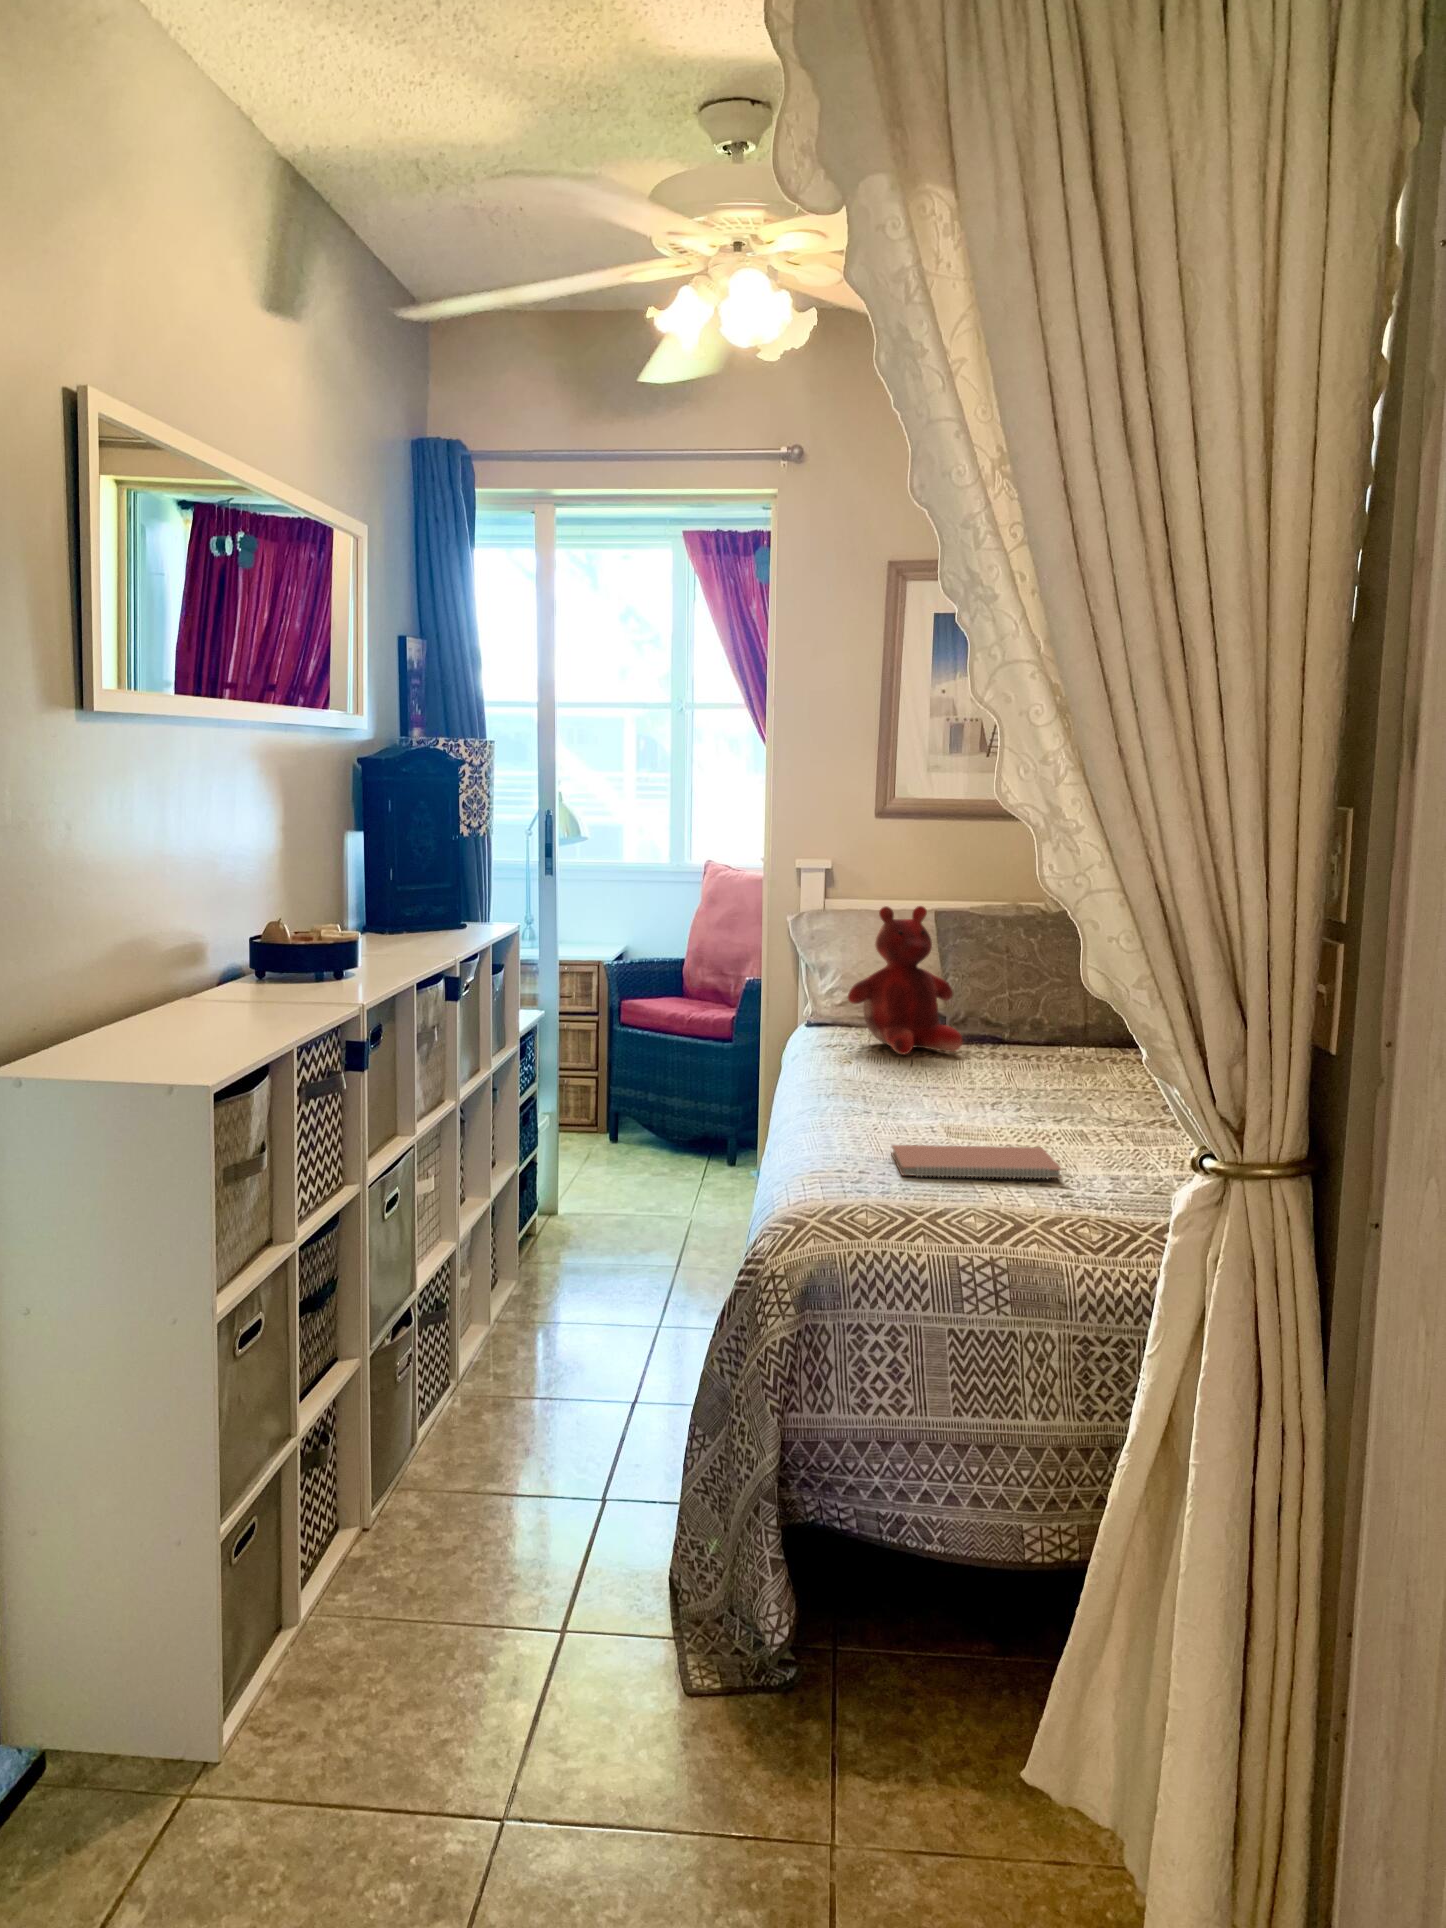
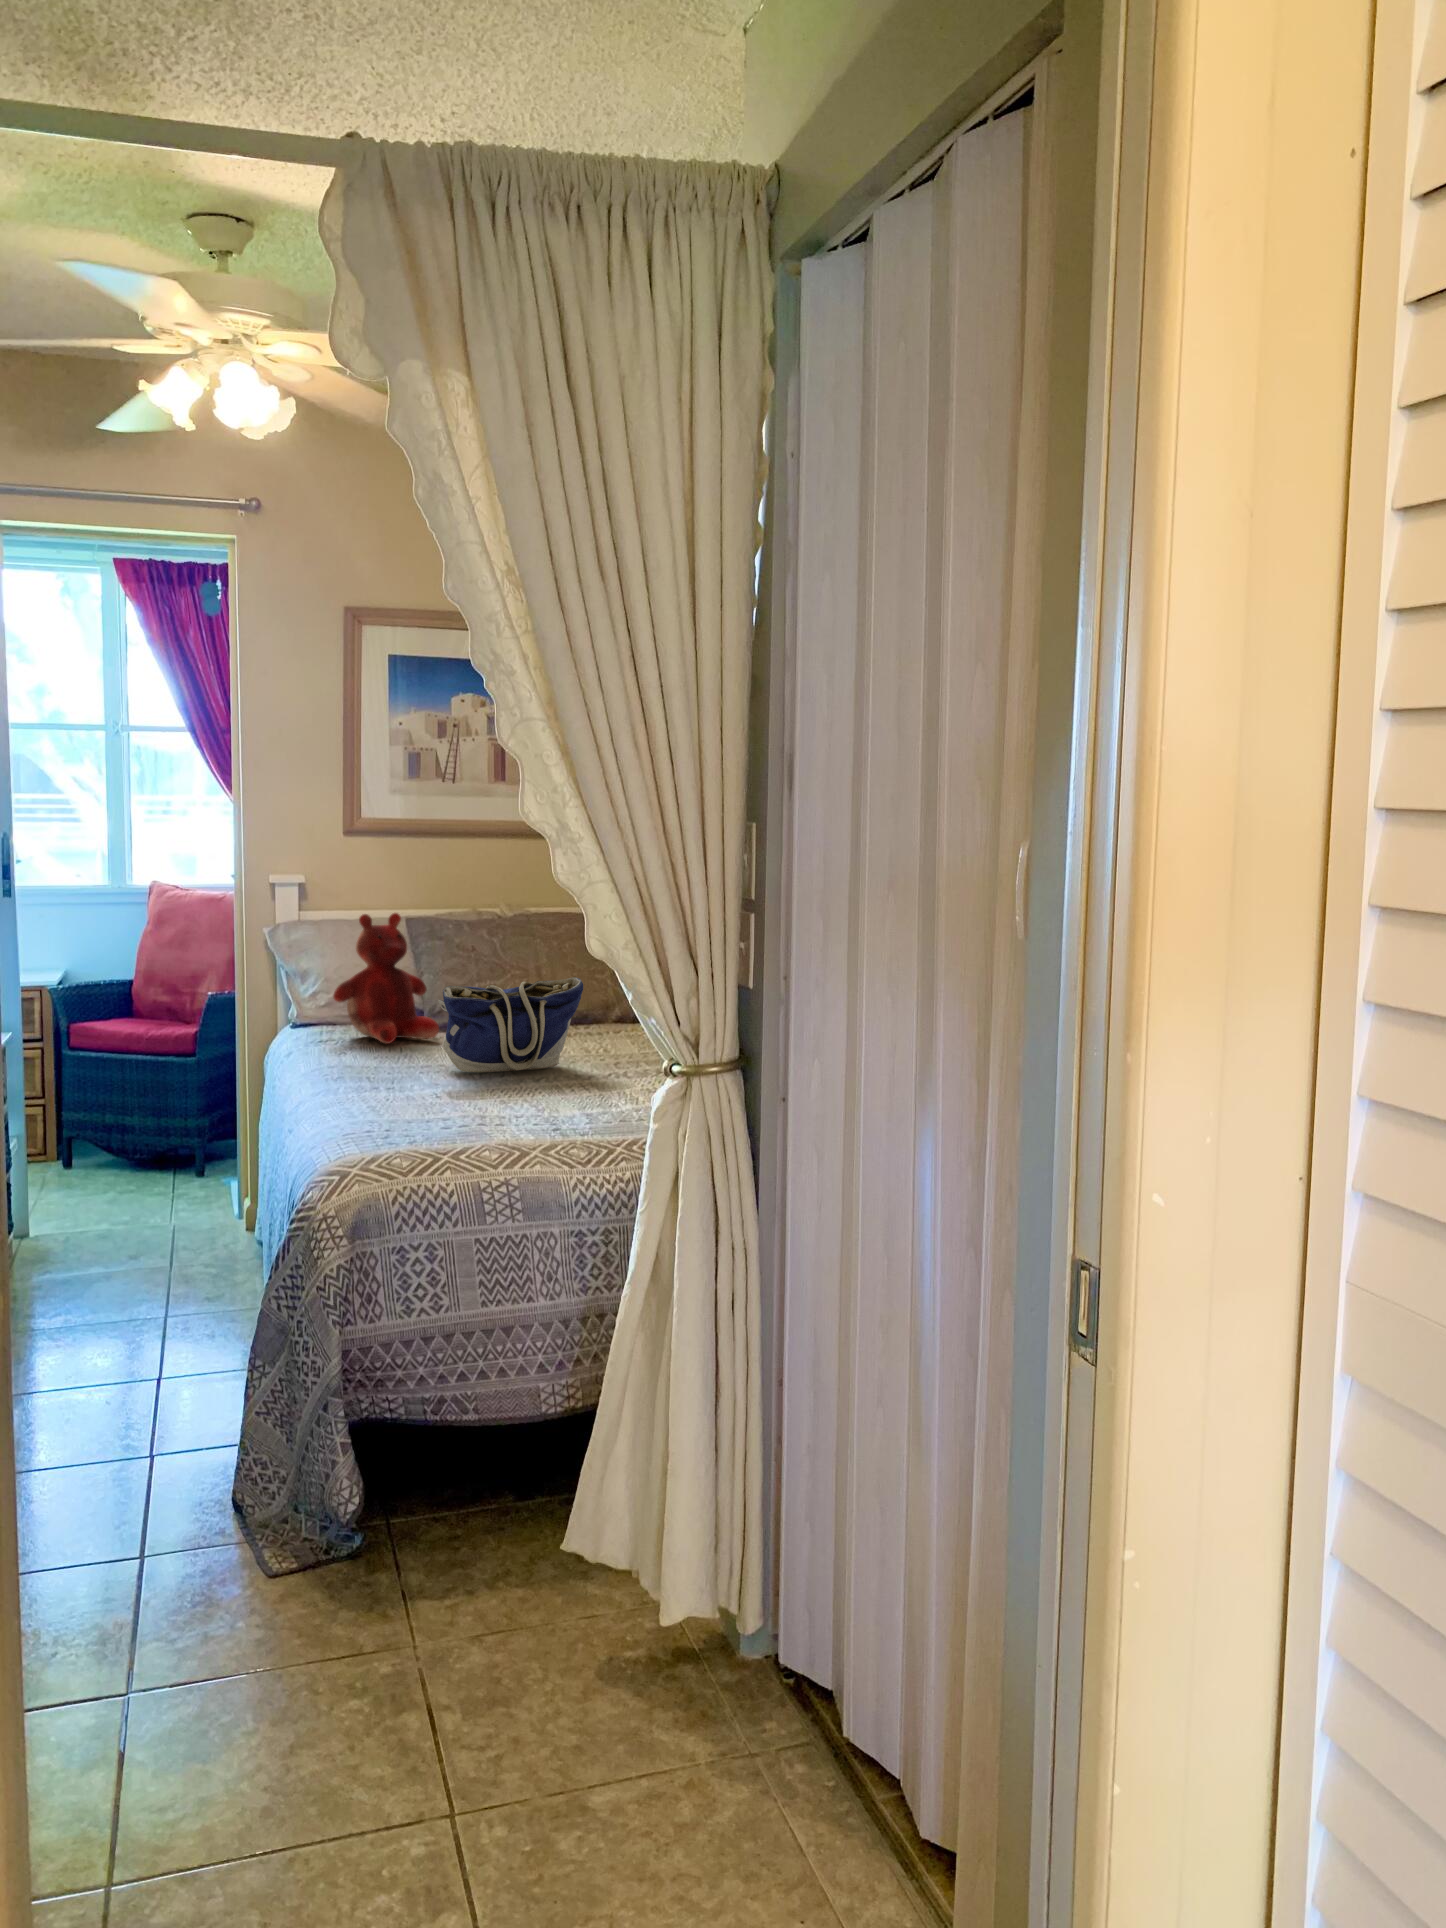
tote bag: none [950,996,1129,1103] -> present [438,977,583,1072]
notebook: present [891,1145,1062,1179] -> none [404,1099,549,1129]

